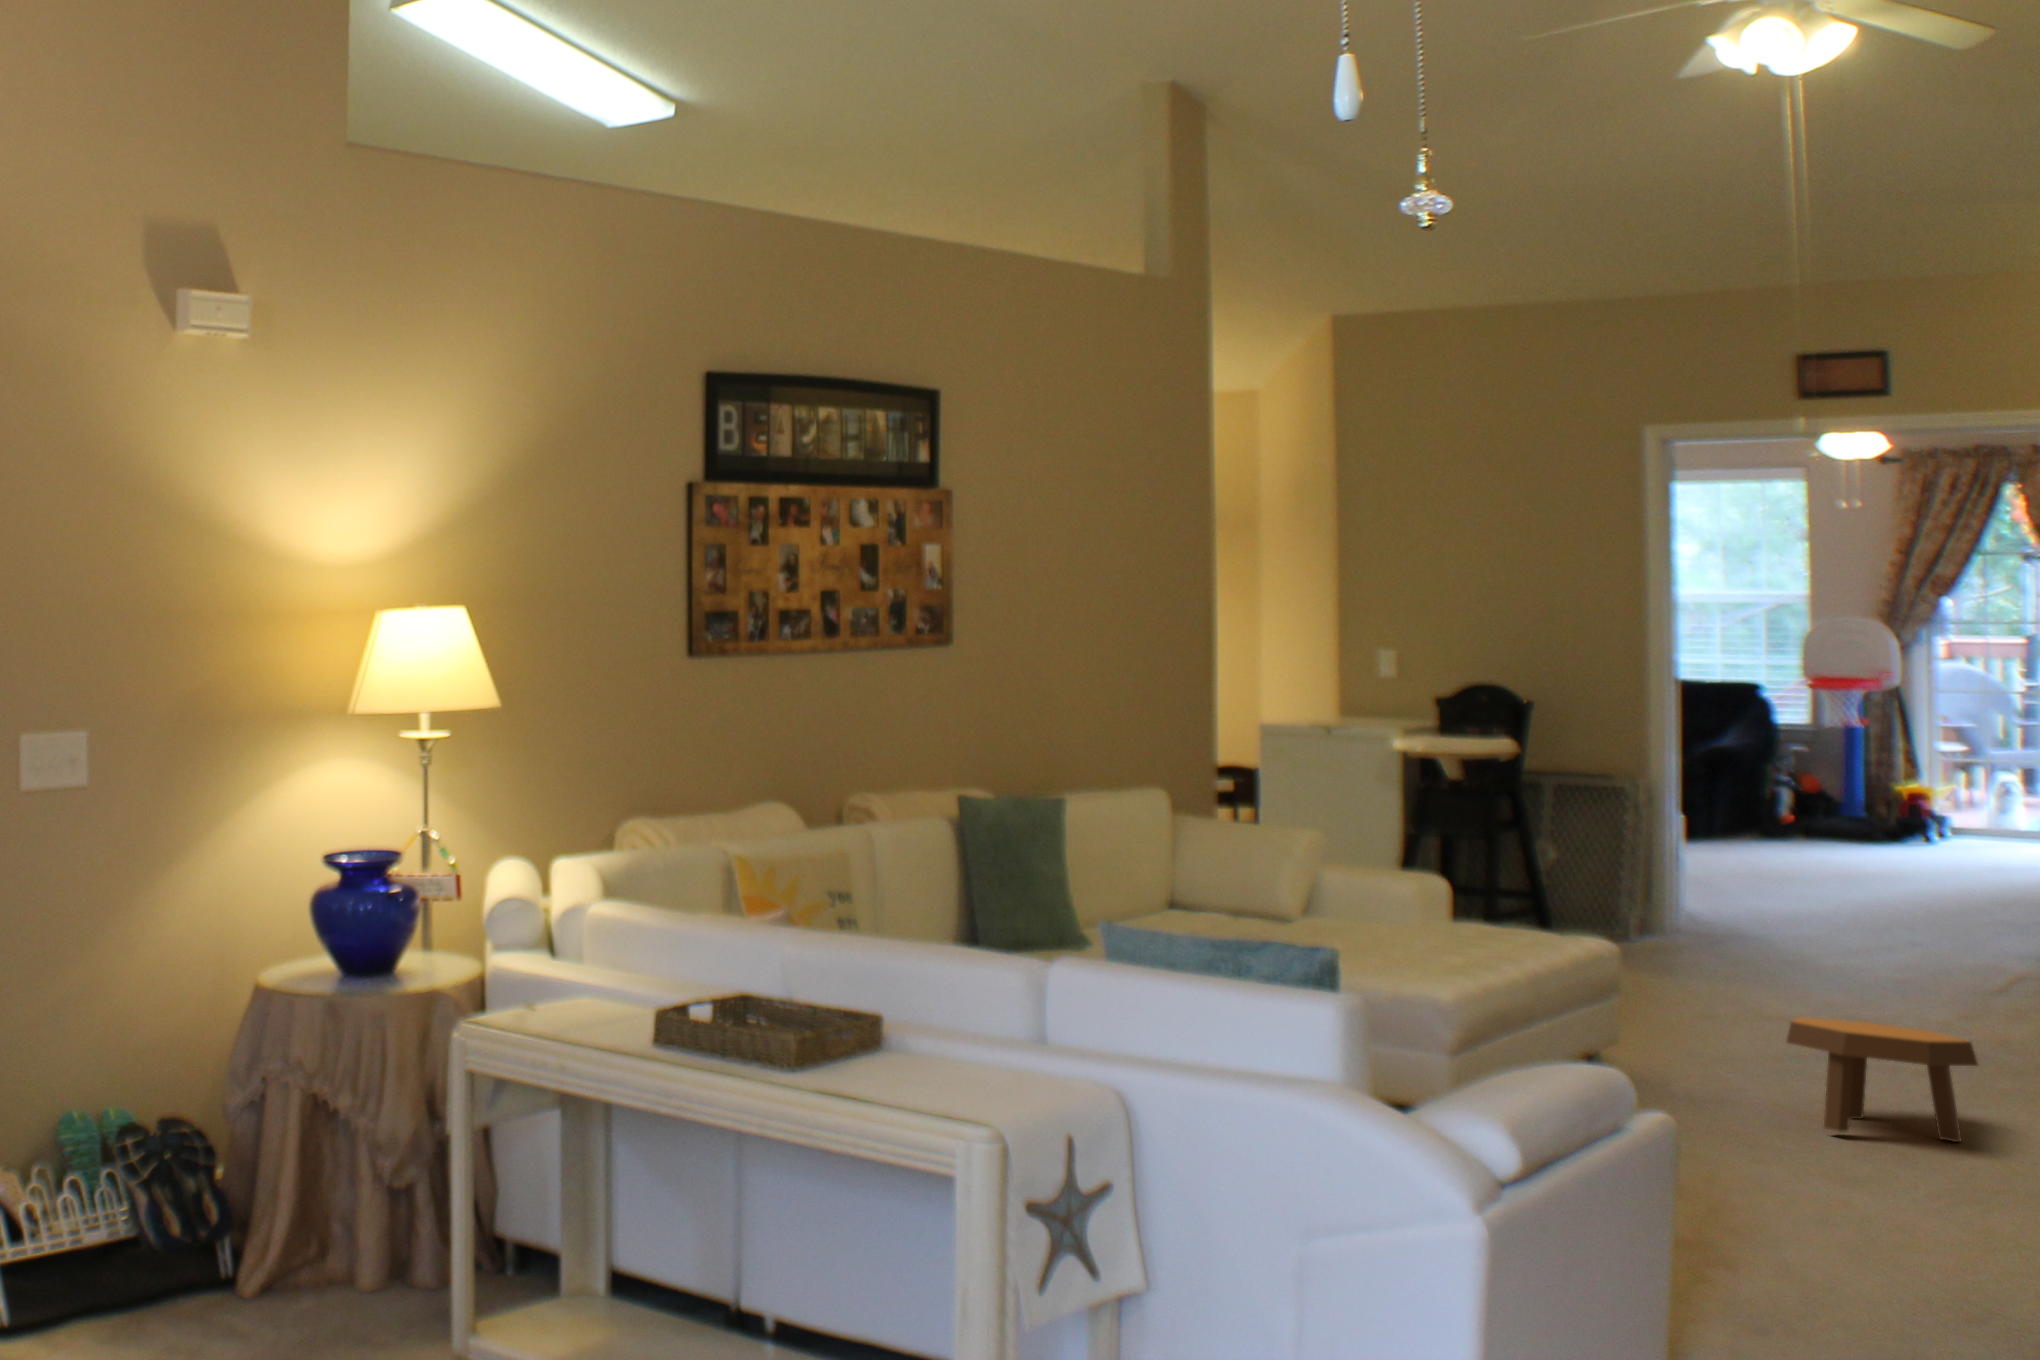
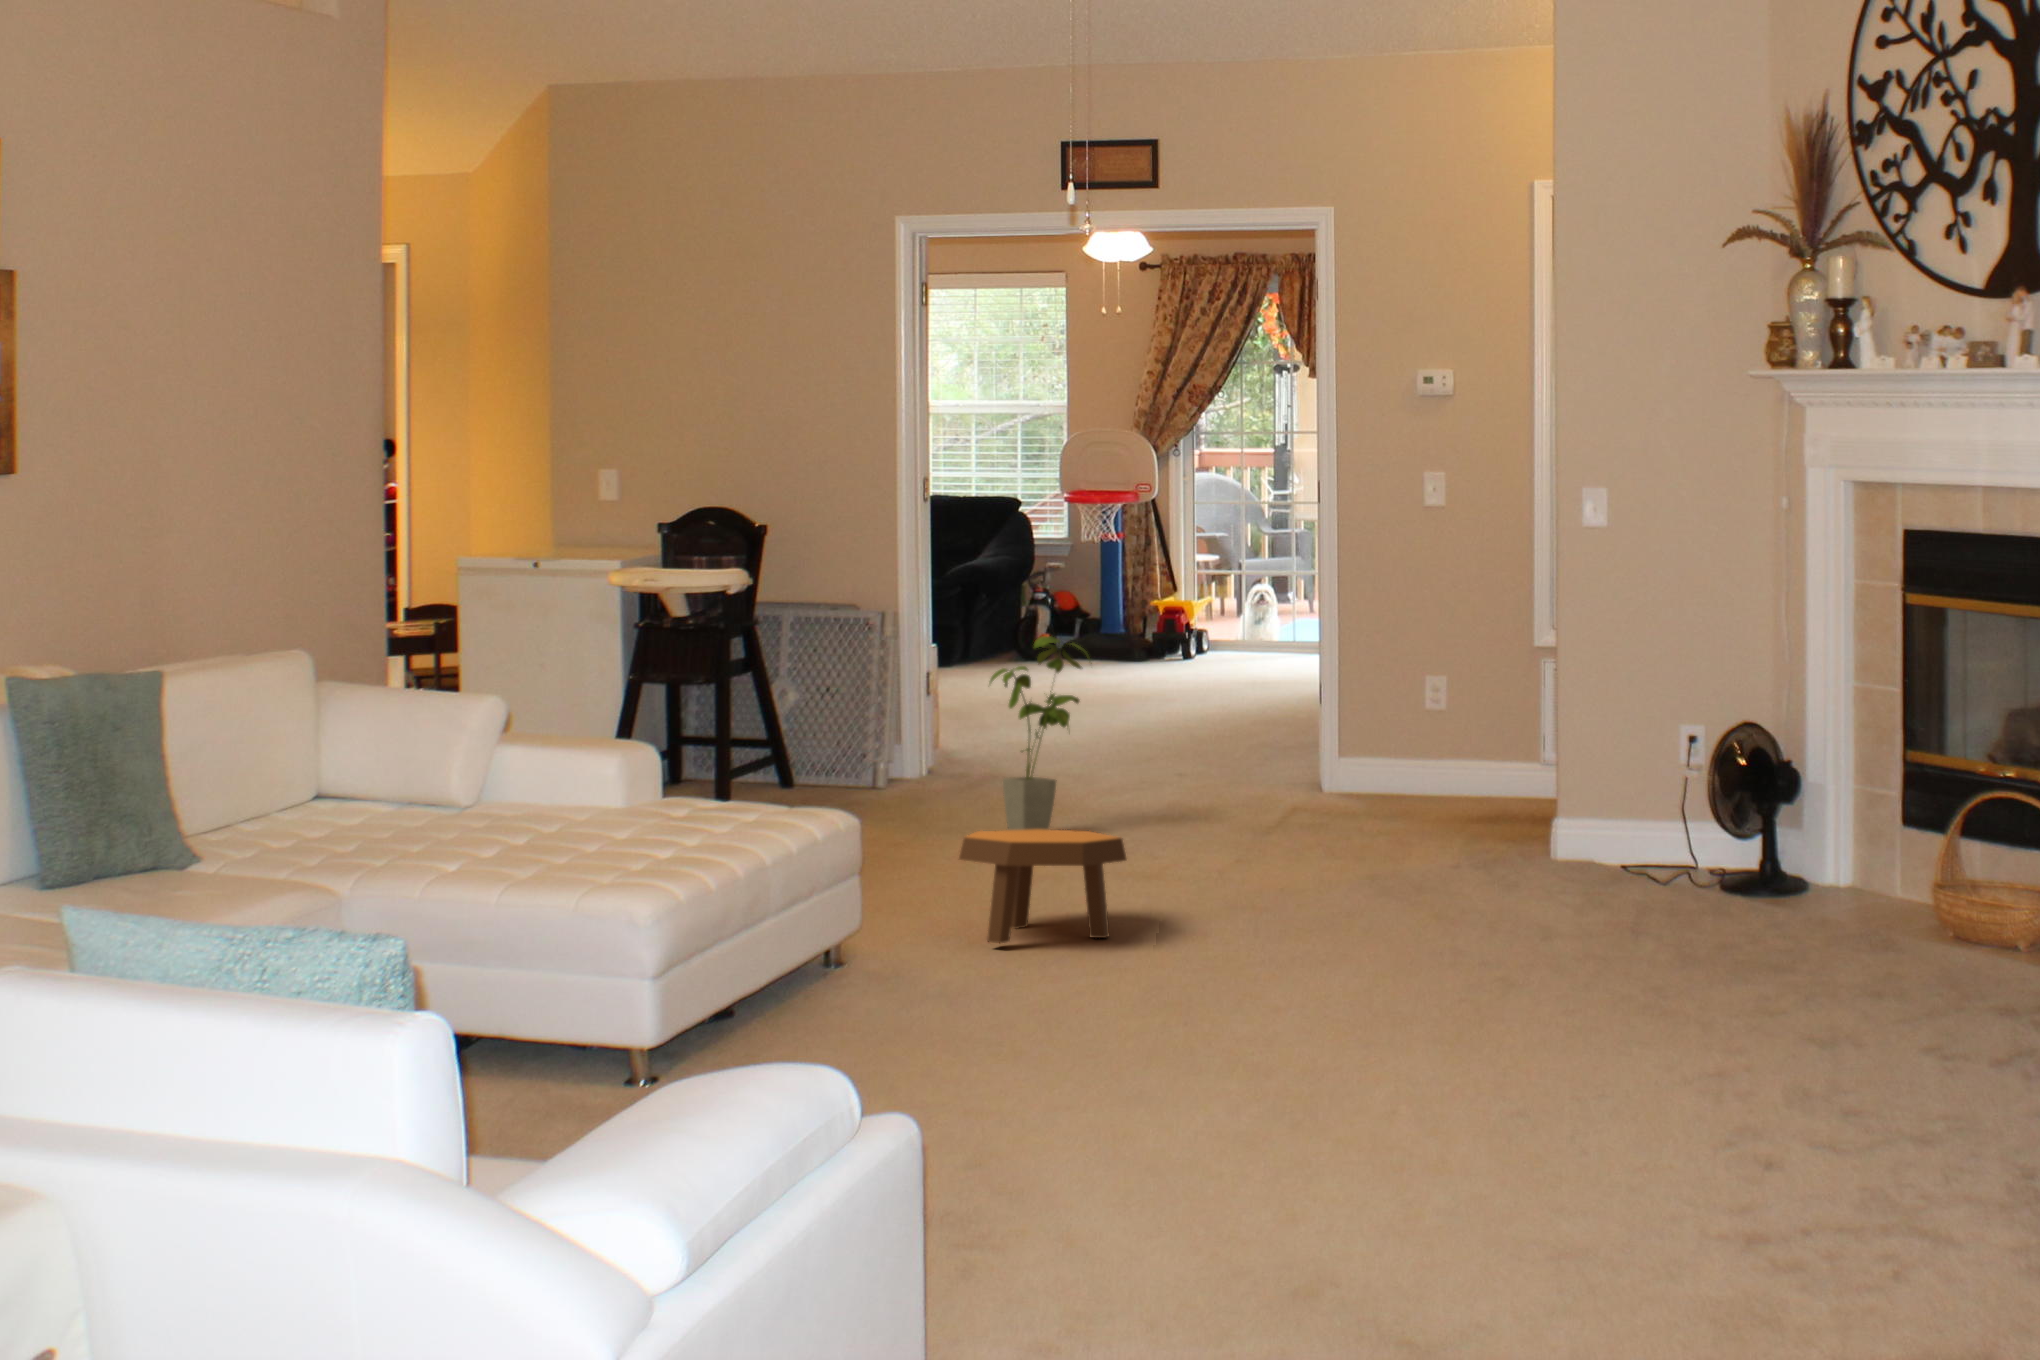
house plant: none [1786,827,1905,1032] -> present [990,636,1088,830]

